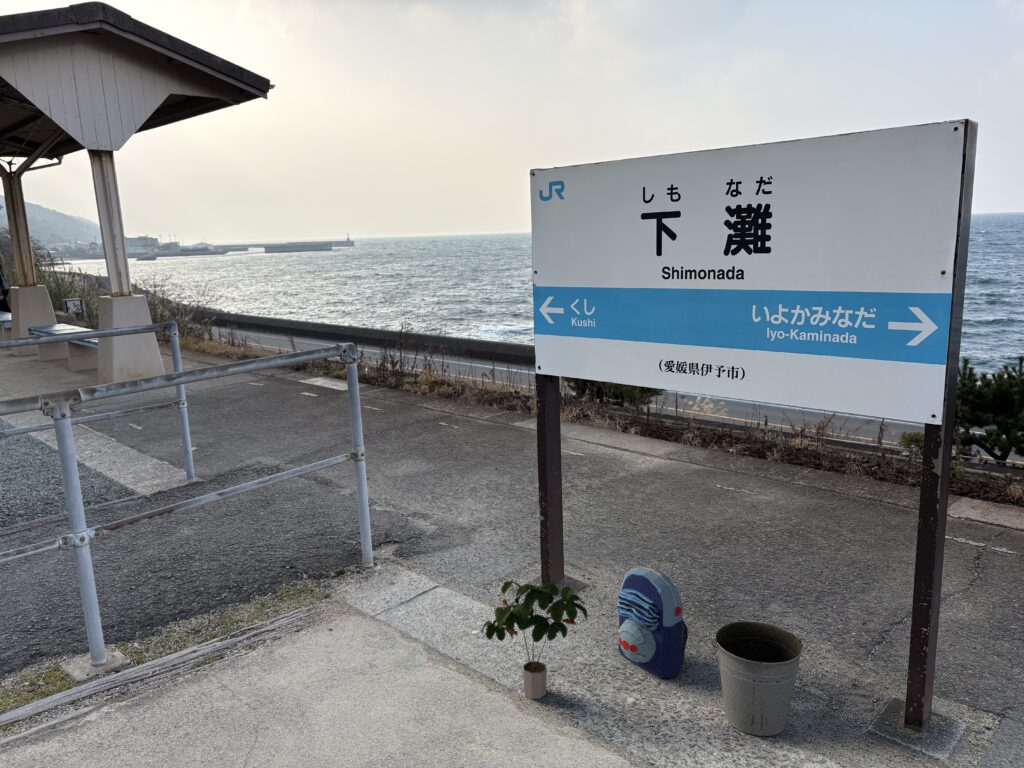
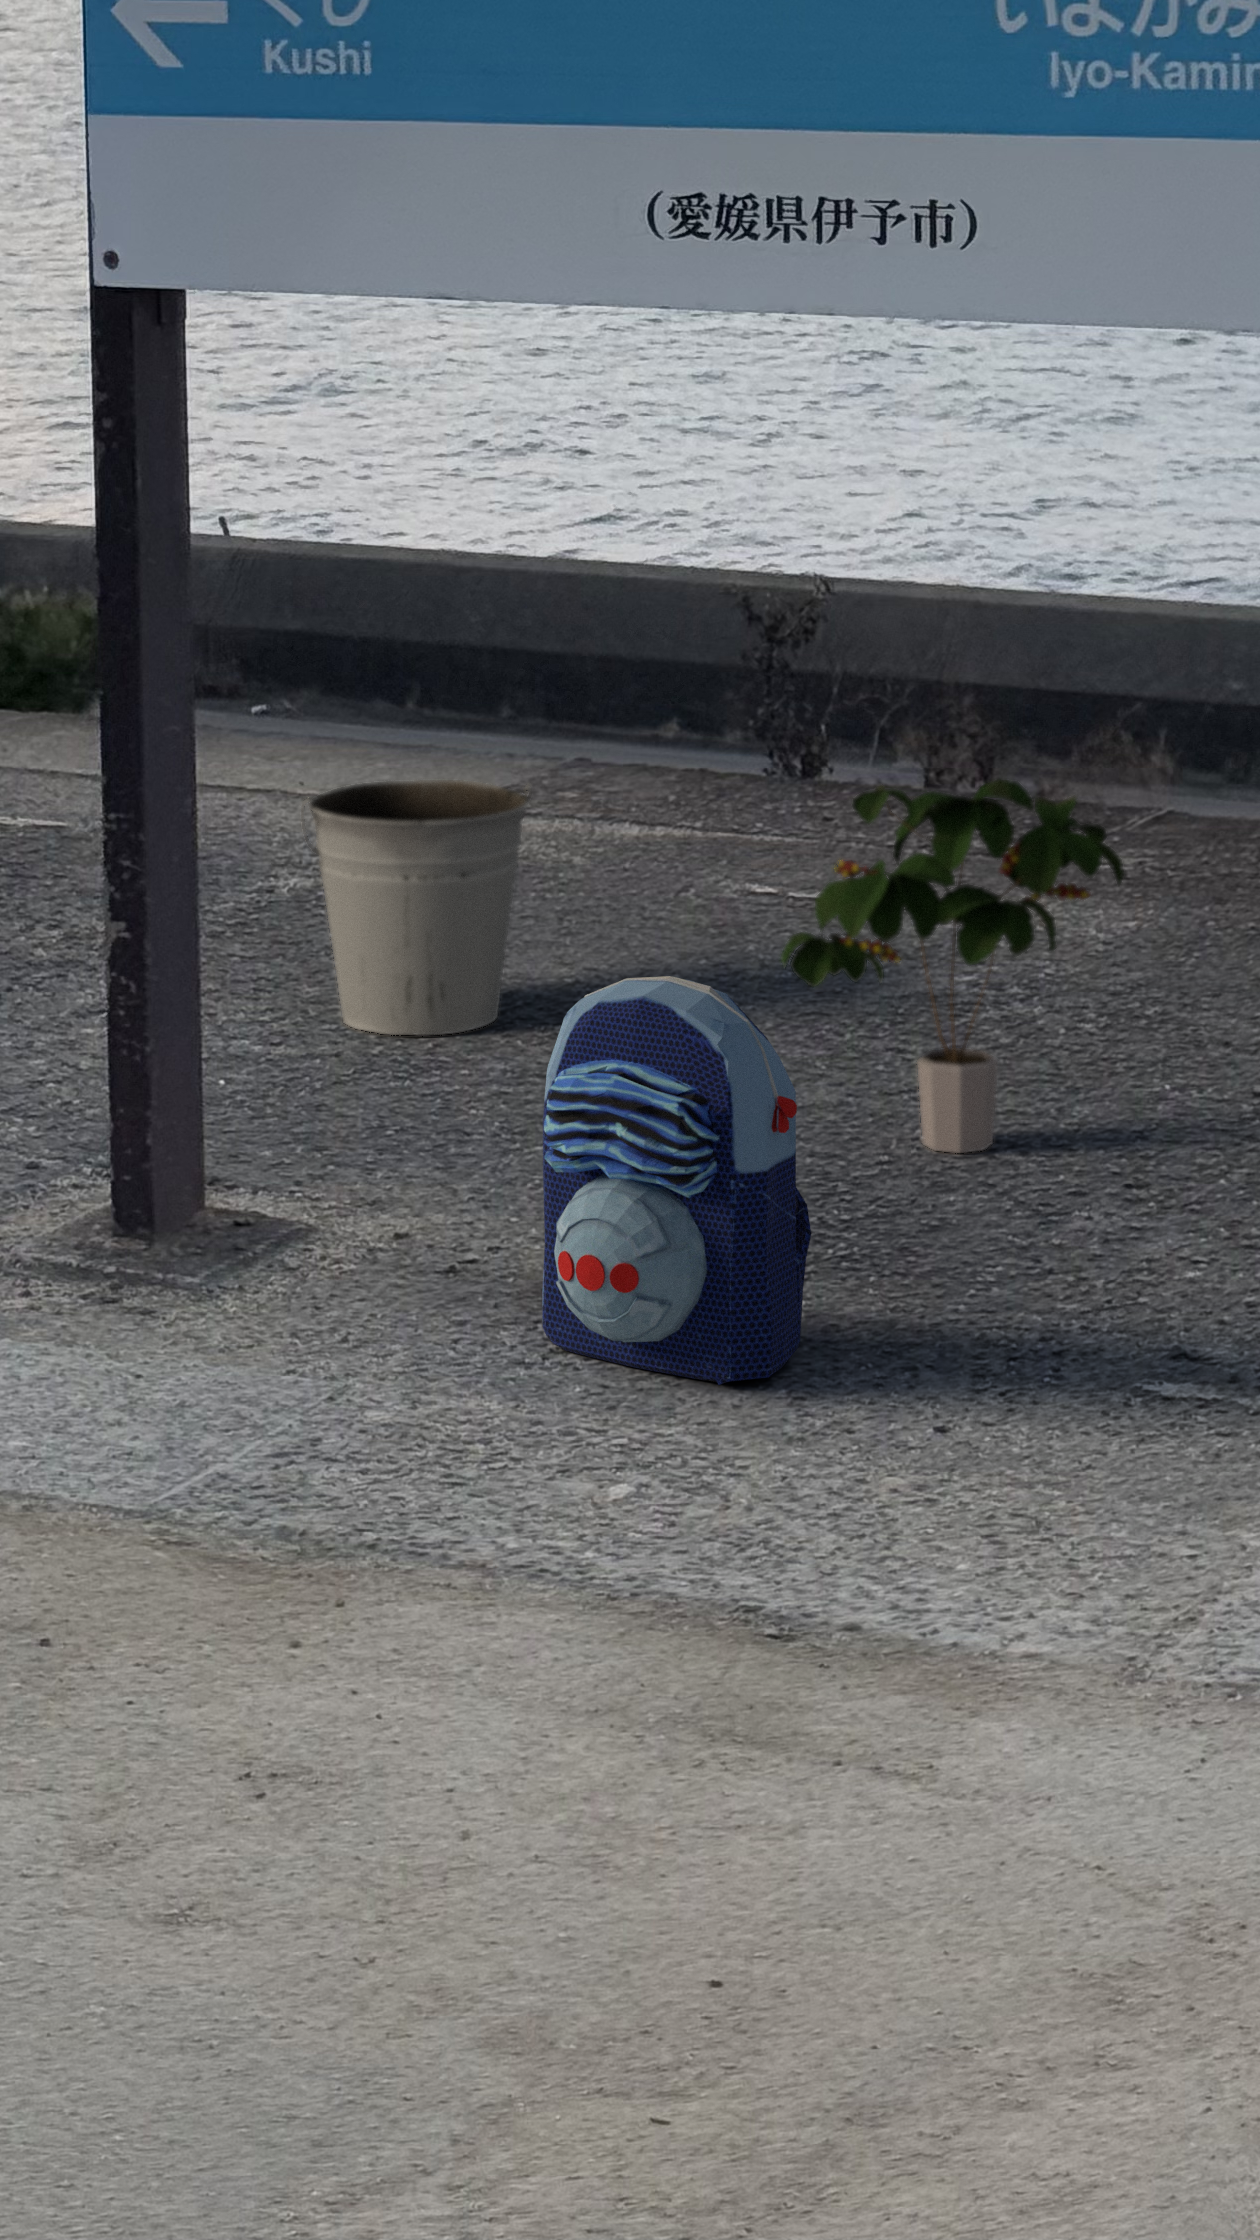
potted plant: present [481,579,587,699] -> present [781,779,1124,1153]
bucket: present [712,621,804,736] -> present [302,780,531,1035]

